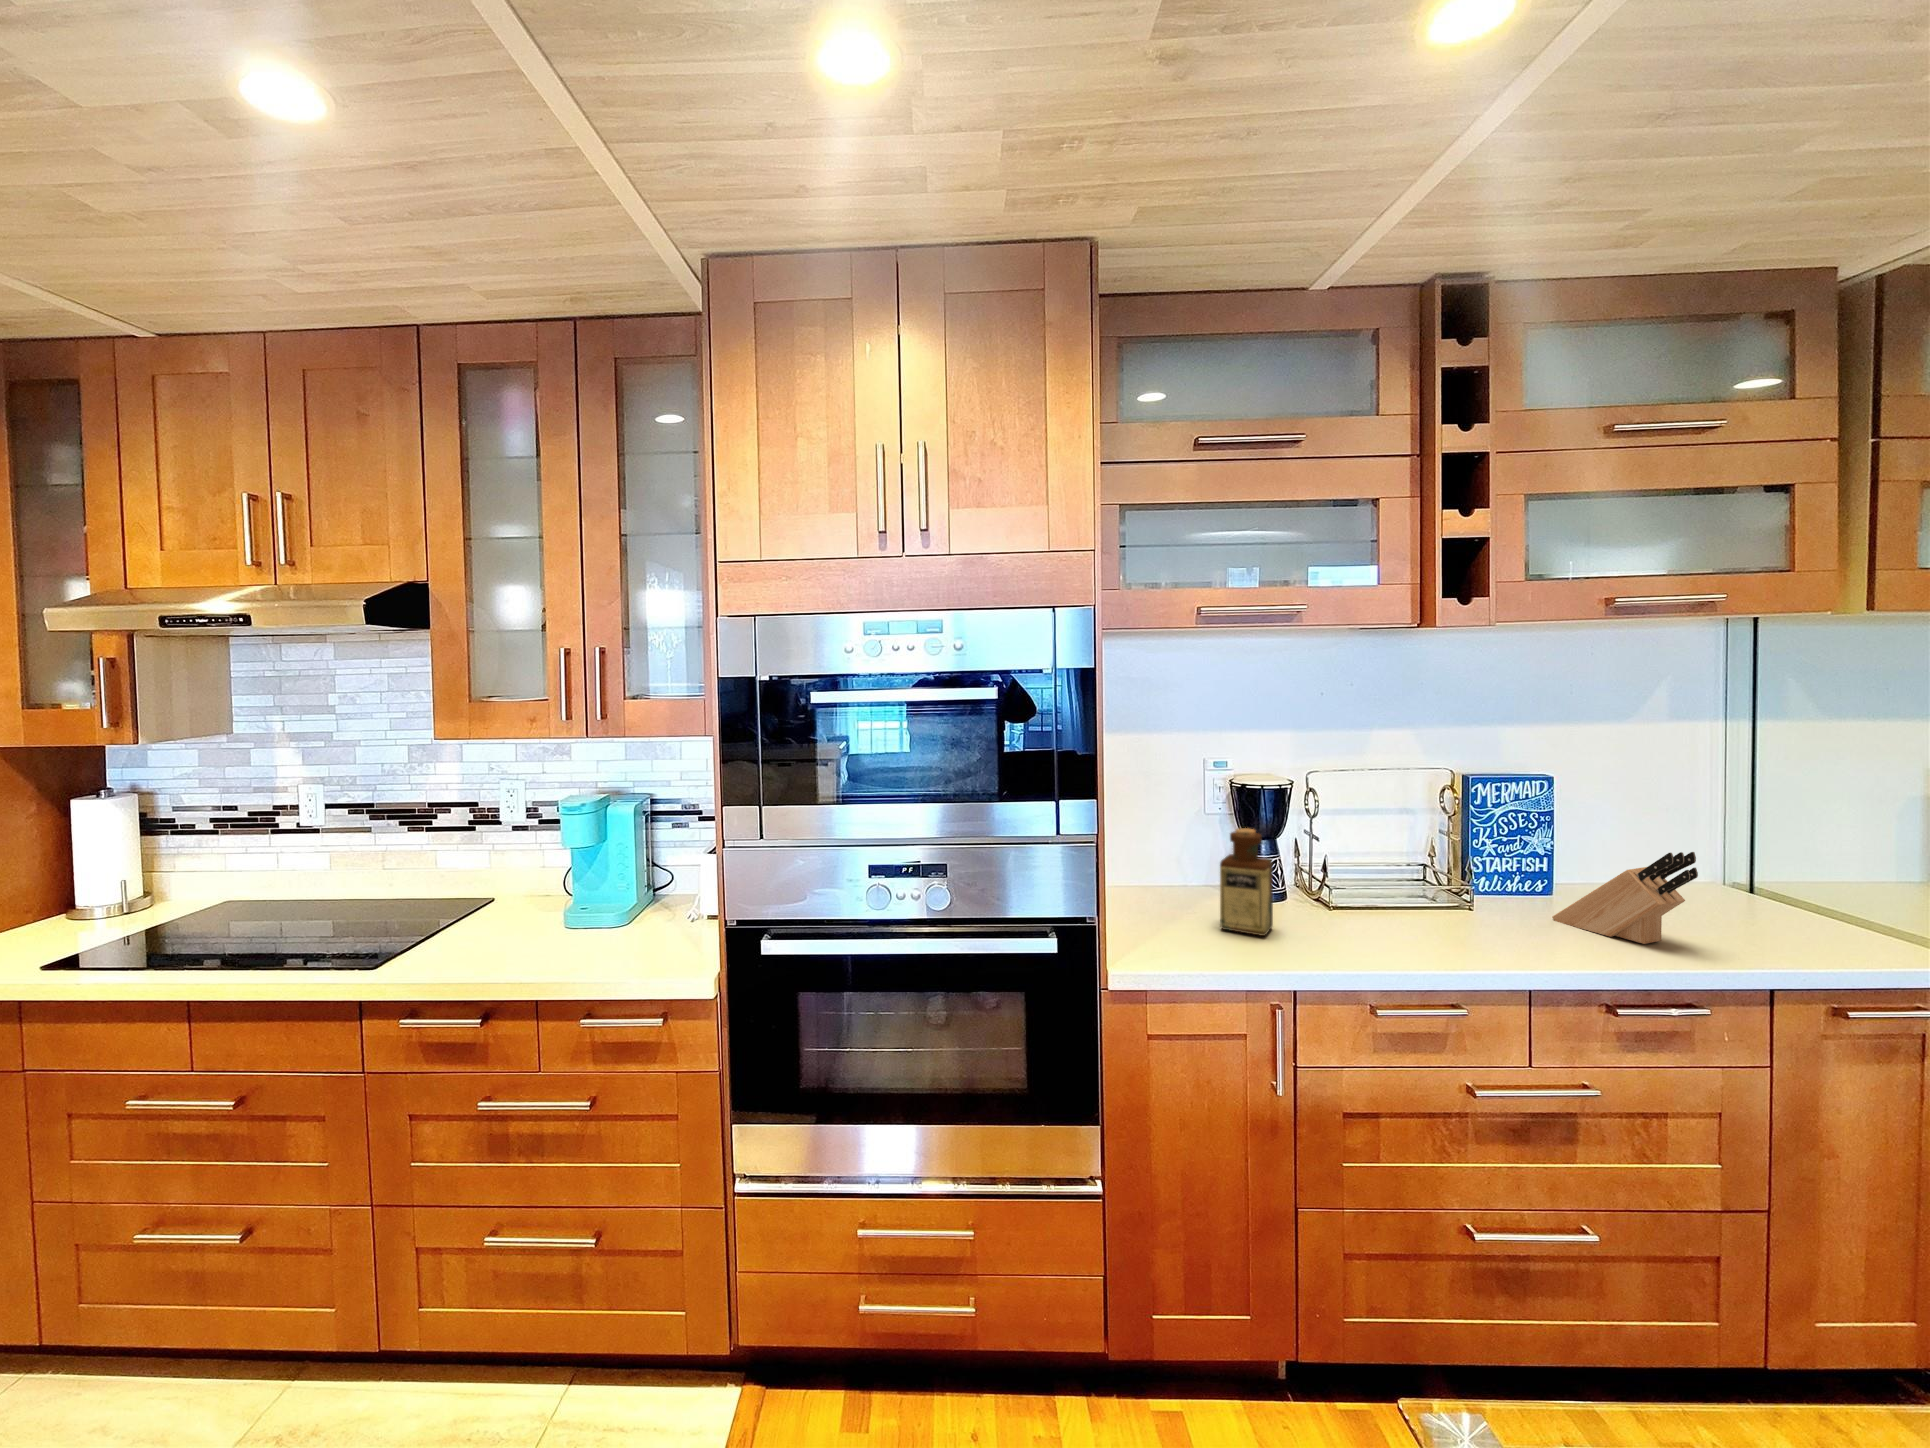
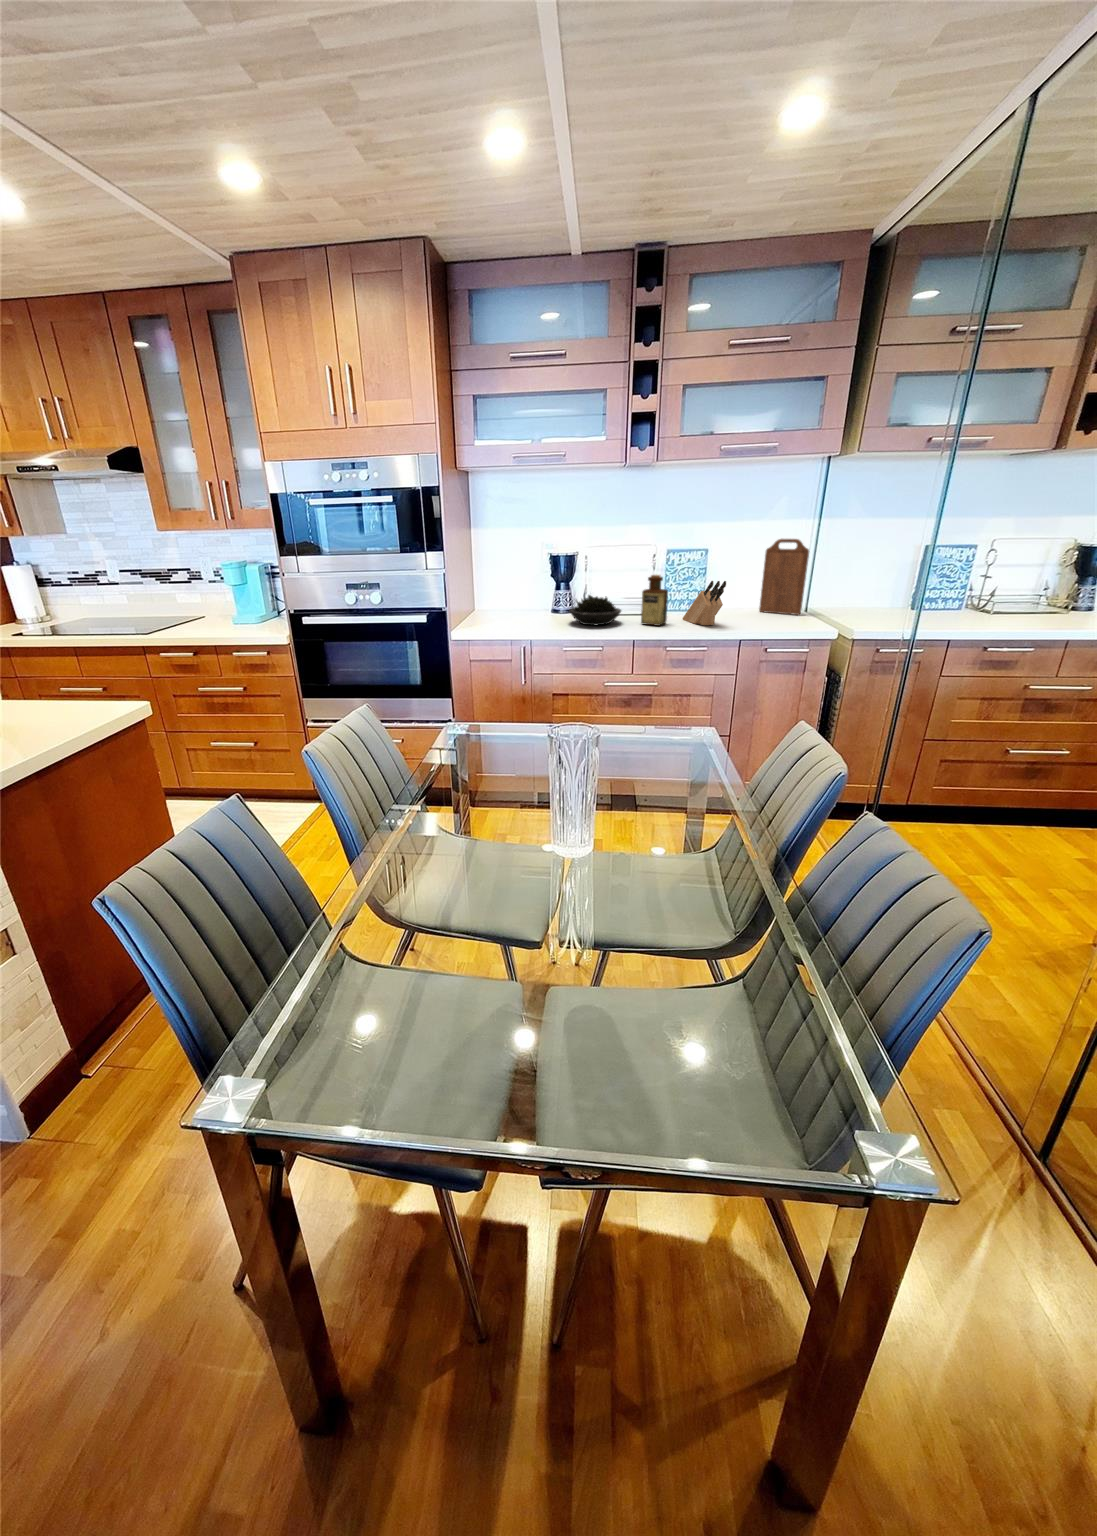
cutting board: none [1666,751,1783,904] -> present [759,539,809,615]
bottle: present [1220,828,1273,936] -> present [641,575,668,626]
succulent plant: none [1320,872,1450,944] -> present [569,595,621,625]

